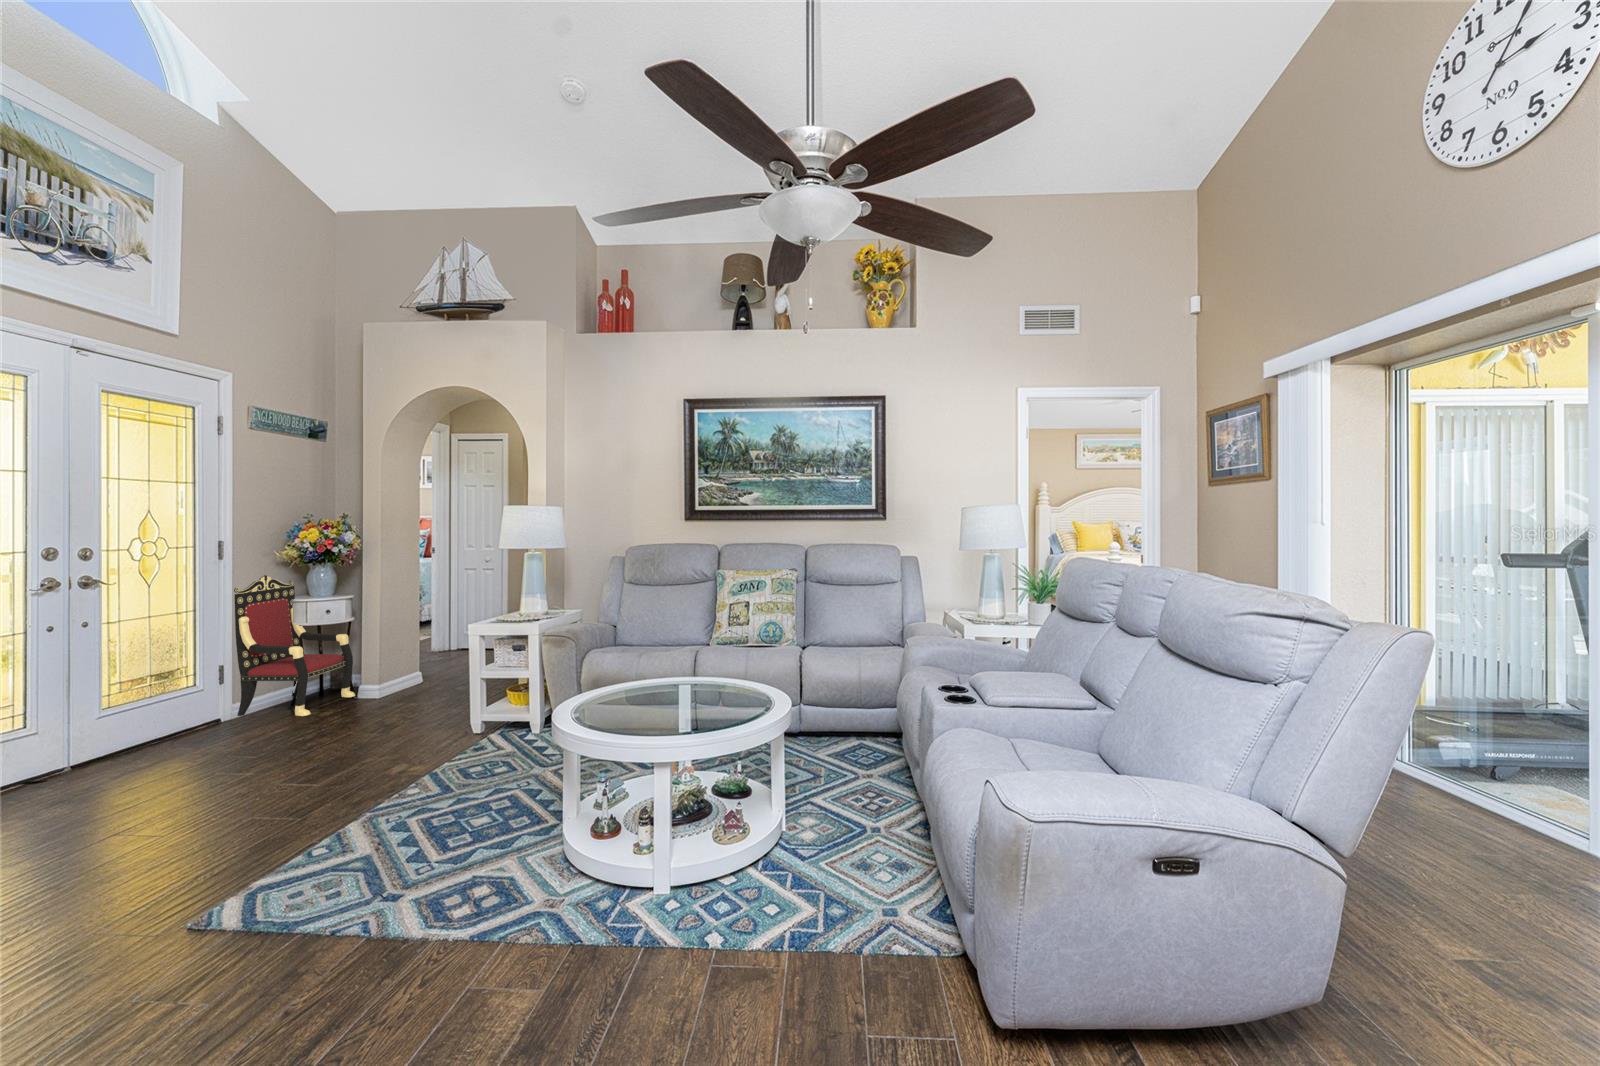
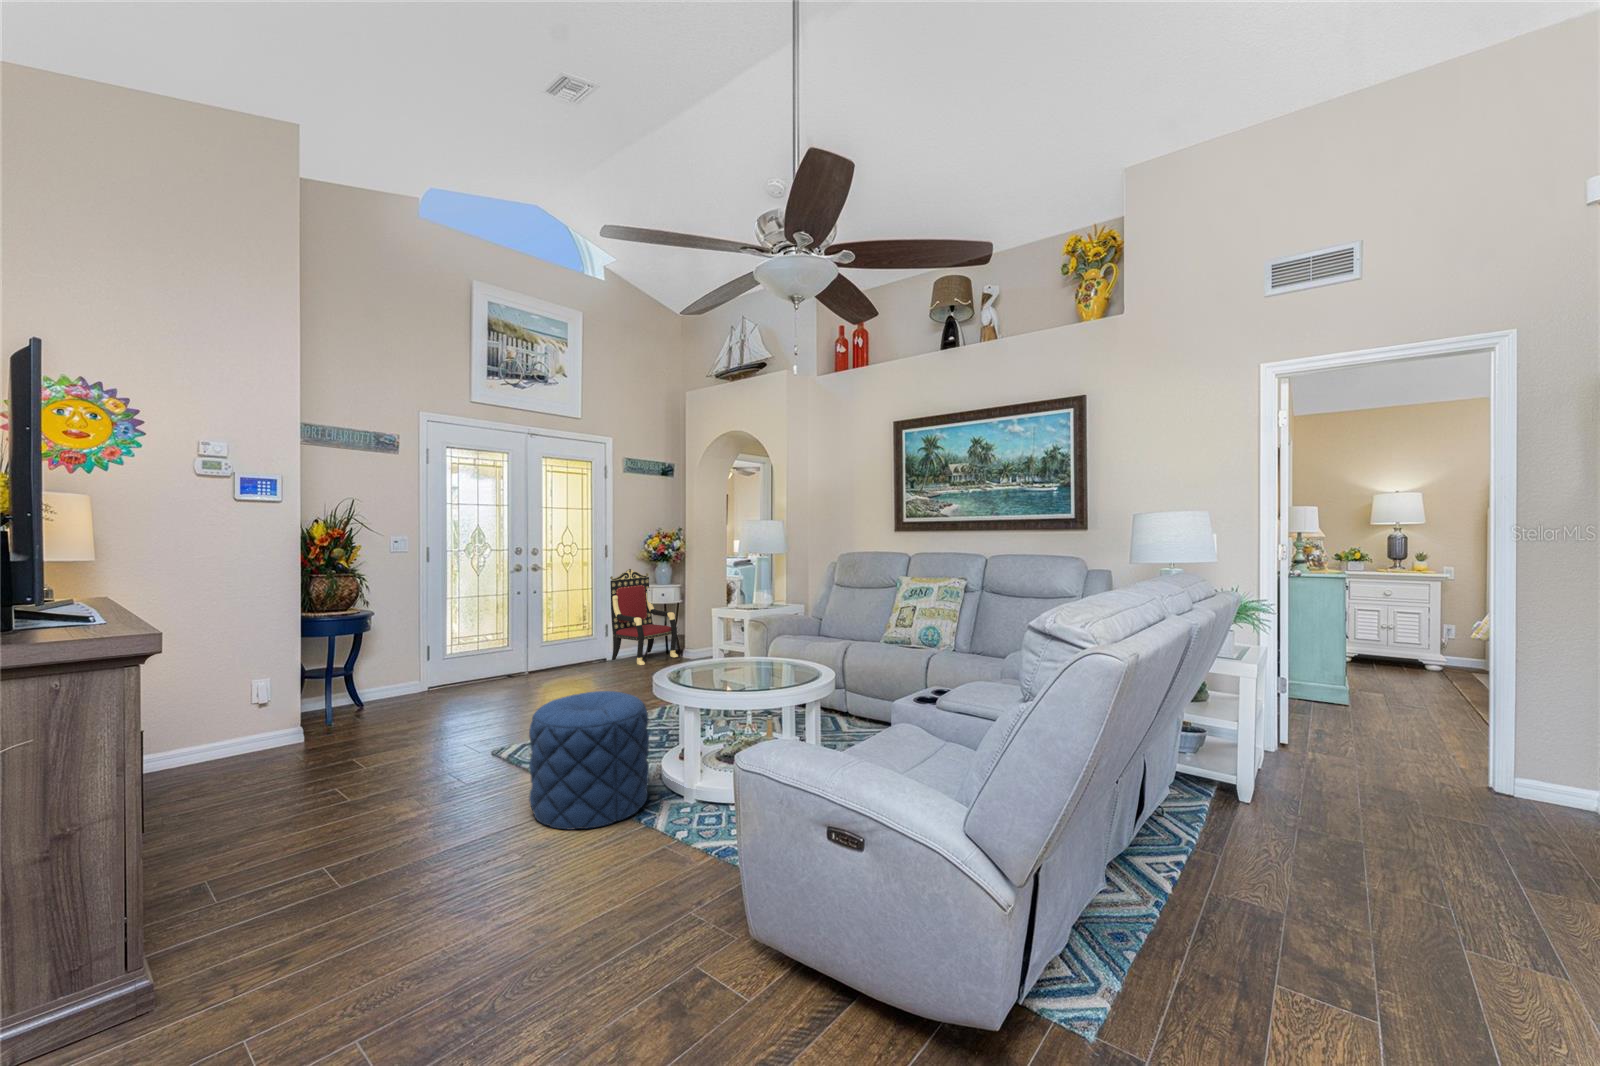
pouf: none [415,759,611,1006] -> present [529,691,649,830]

